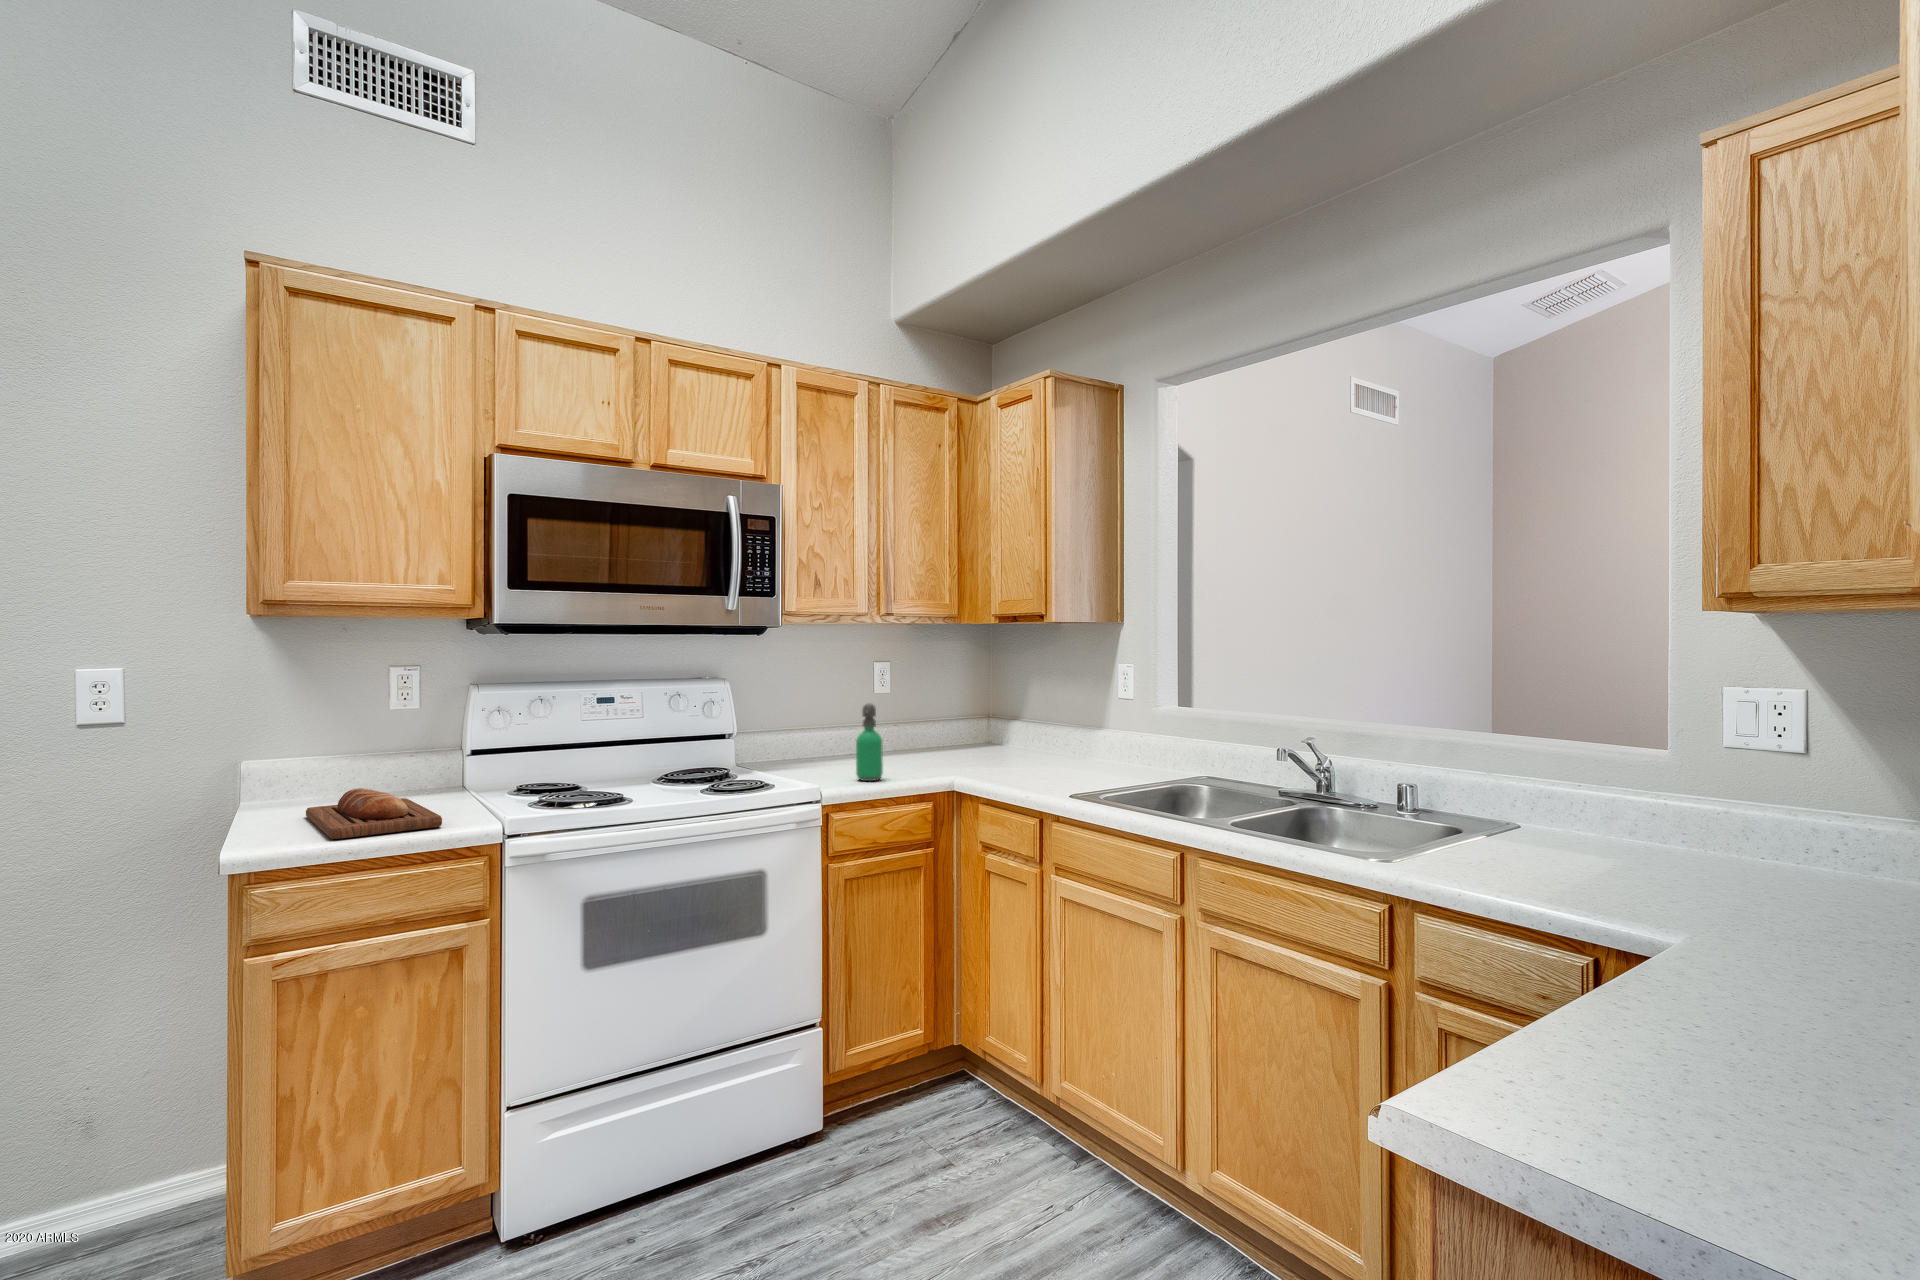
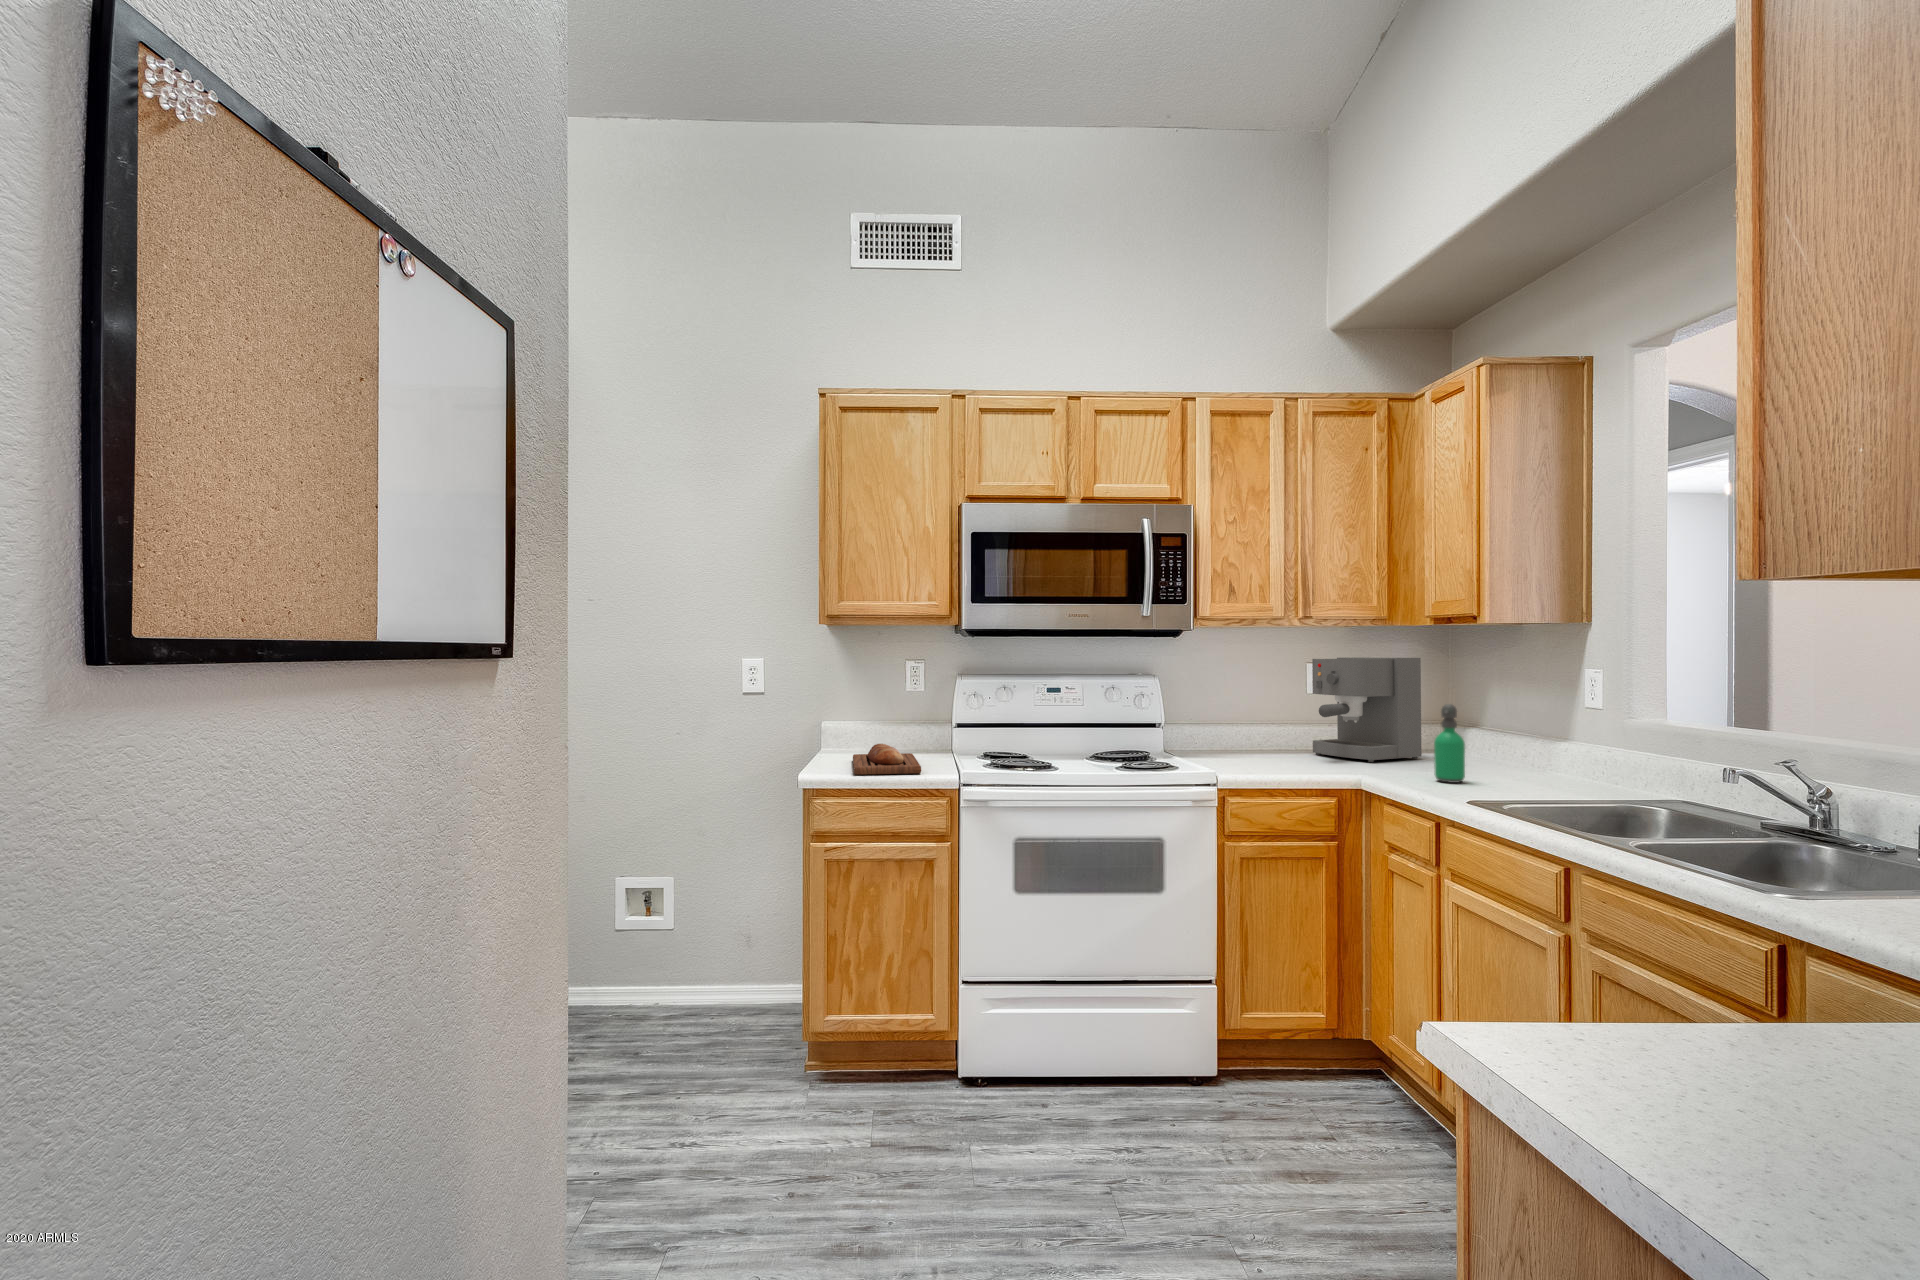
coffee maker: none [887,657,985,764] -> present [1312,657,1422,762]
soap dispenser: present [856,703,883,781] -> present [1434,704,1465,783]

